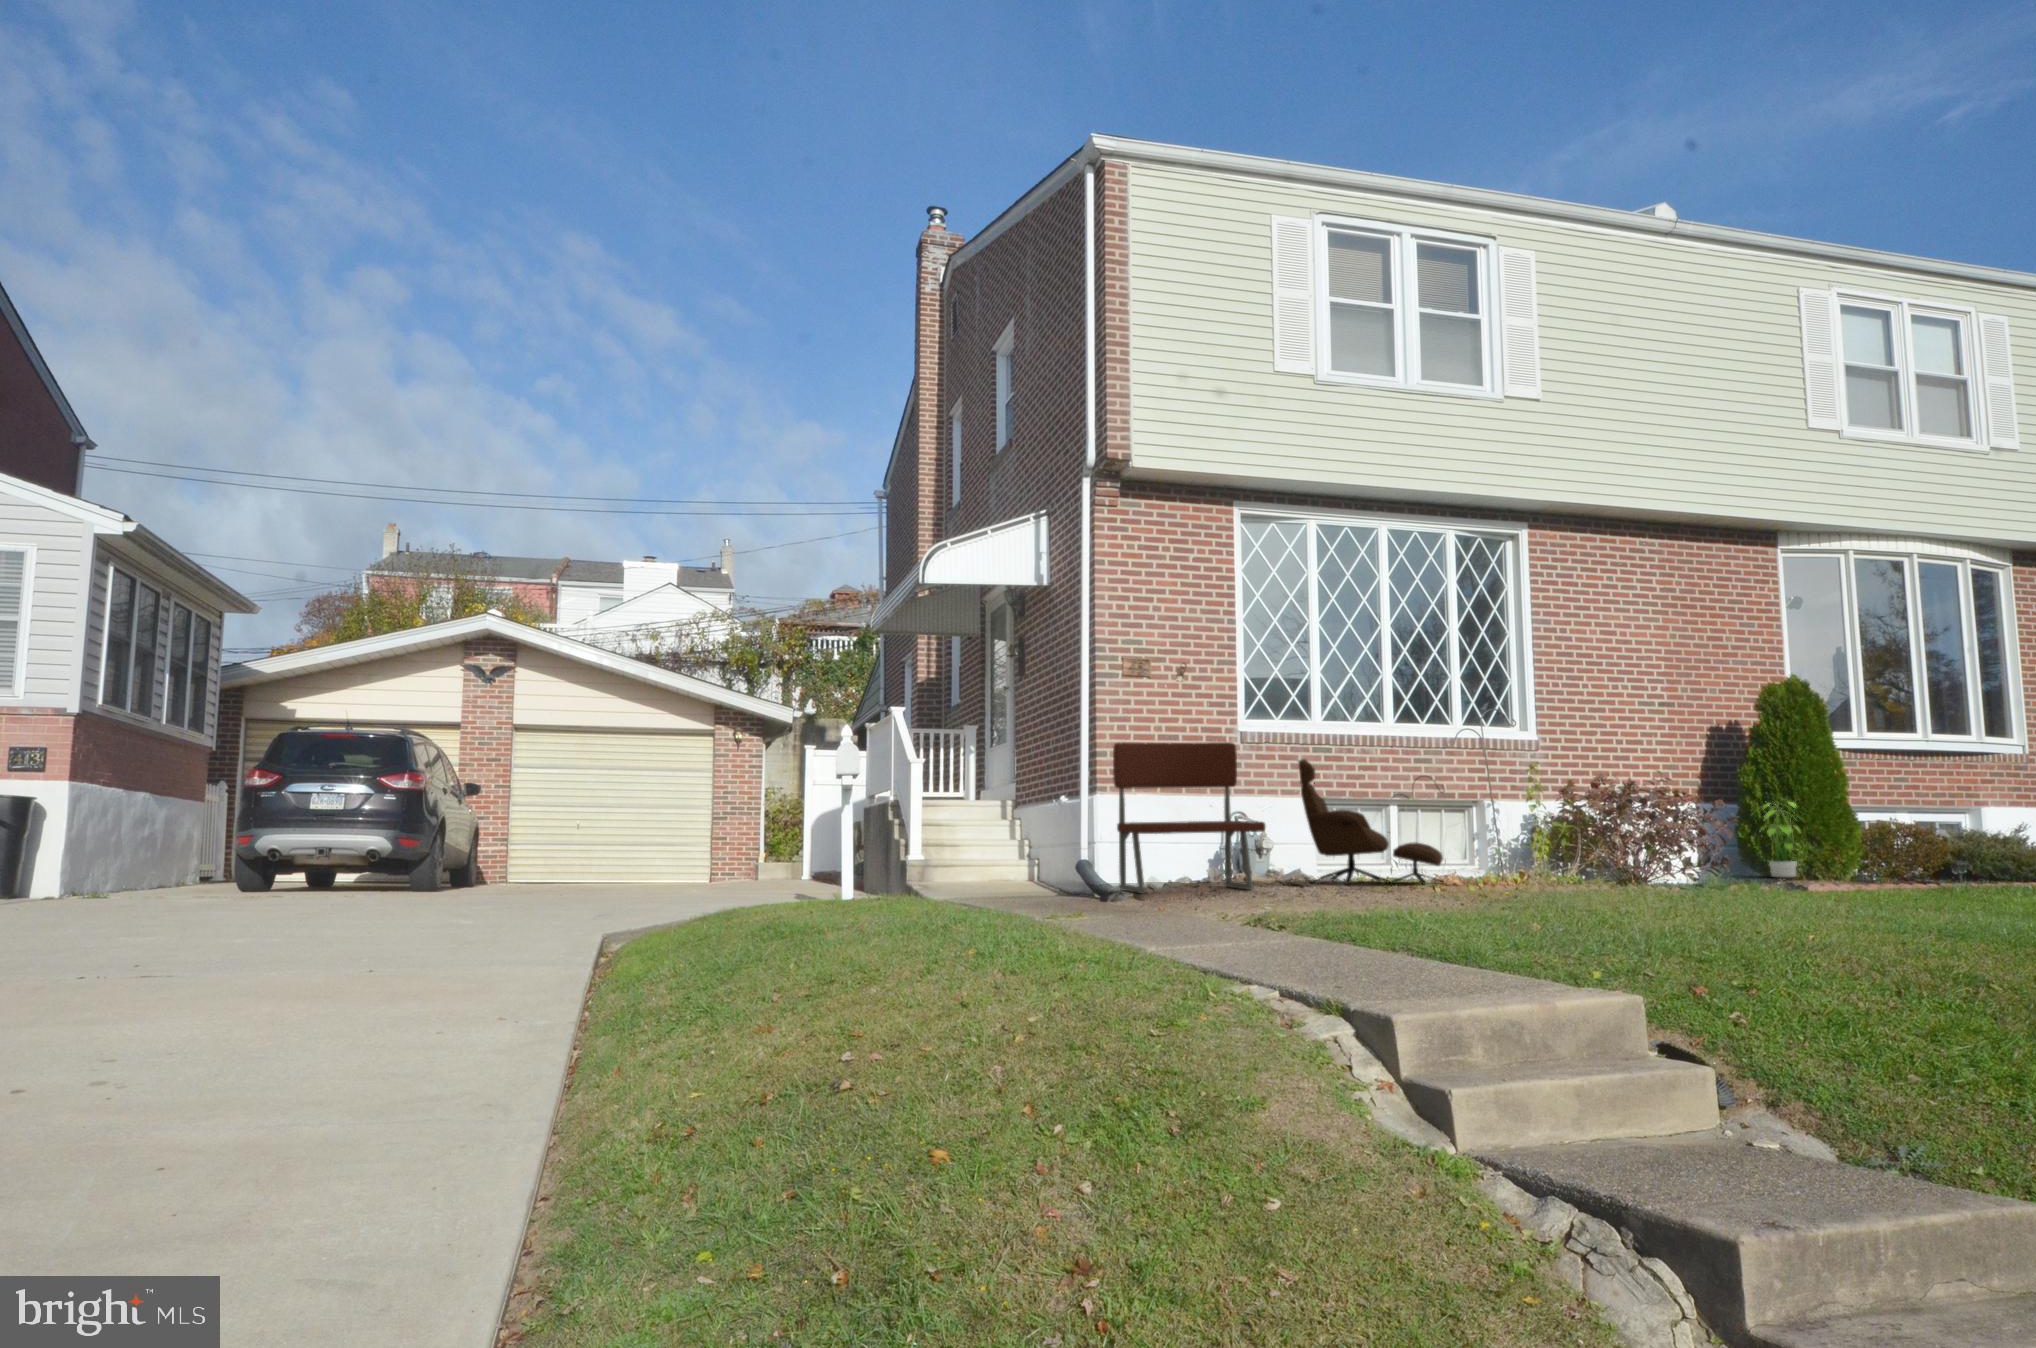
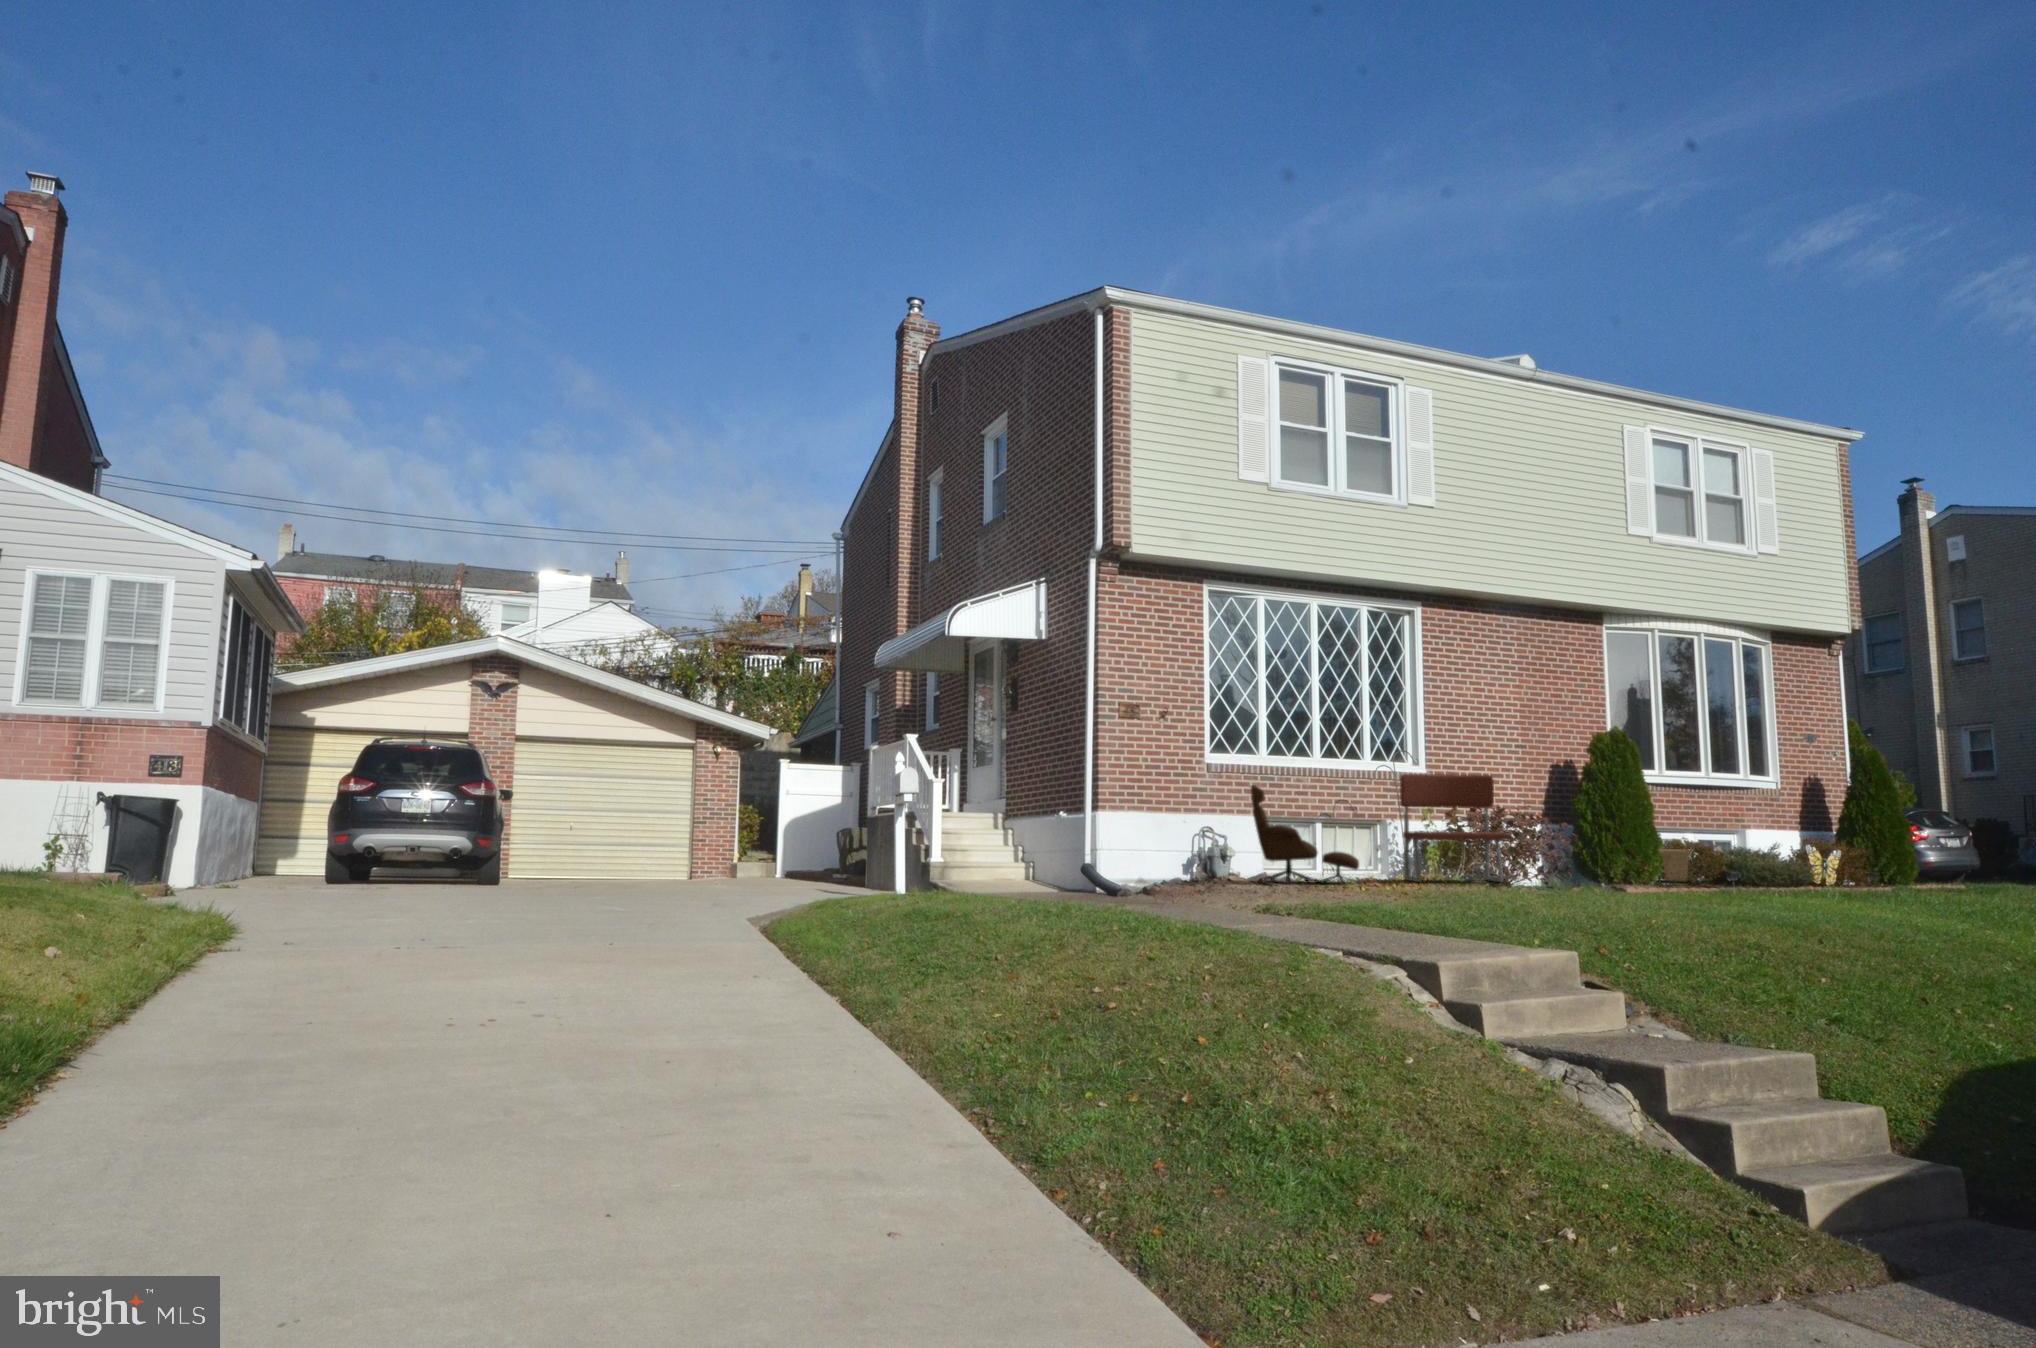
bench: present [1113,742,1265,893] -> present [1400,774,1512,882]
potted plant: present [1761,802,1799,878] -> none [1584,824,1624,882]
basket: none [1852,833,1901,876] -> present [1658,849,1693,882]

